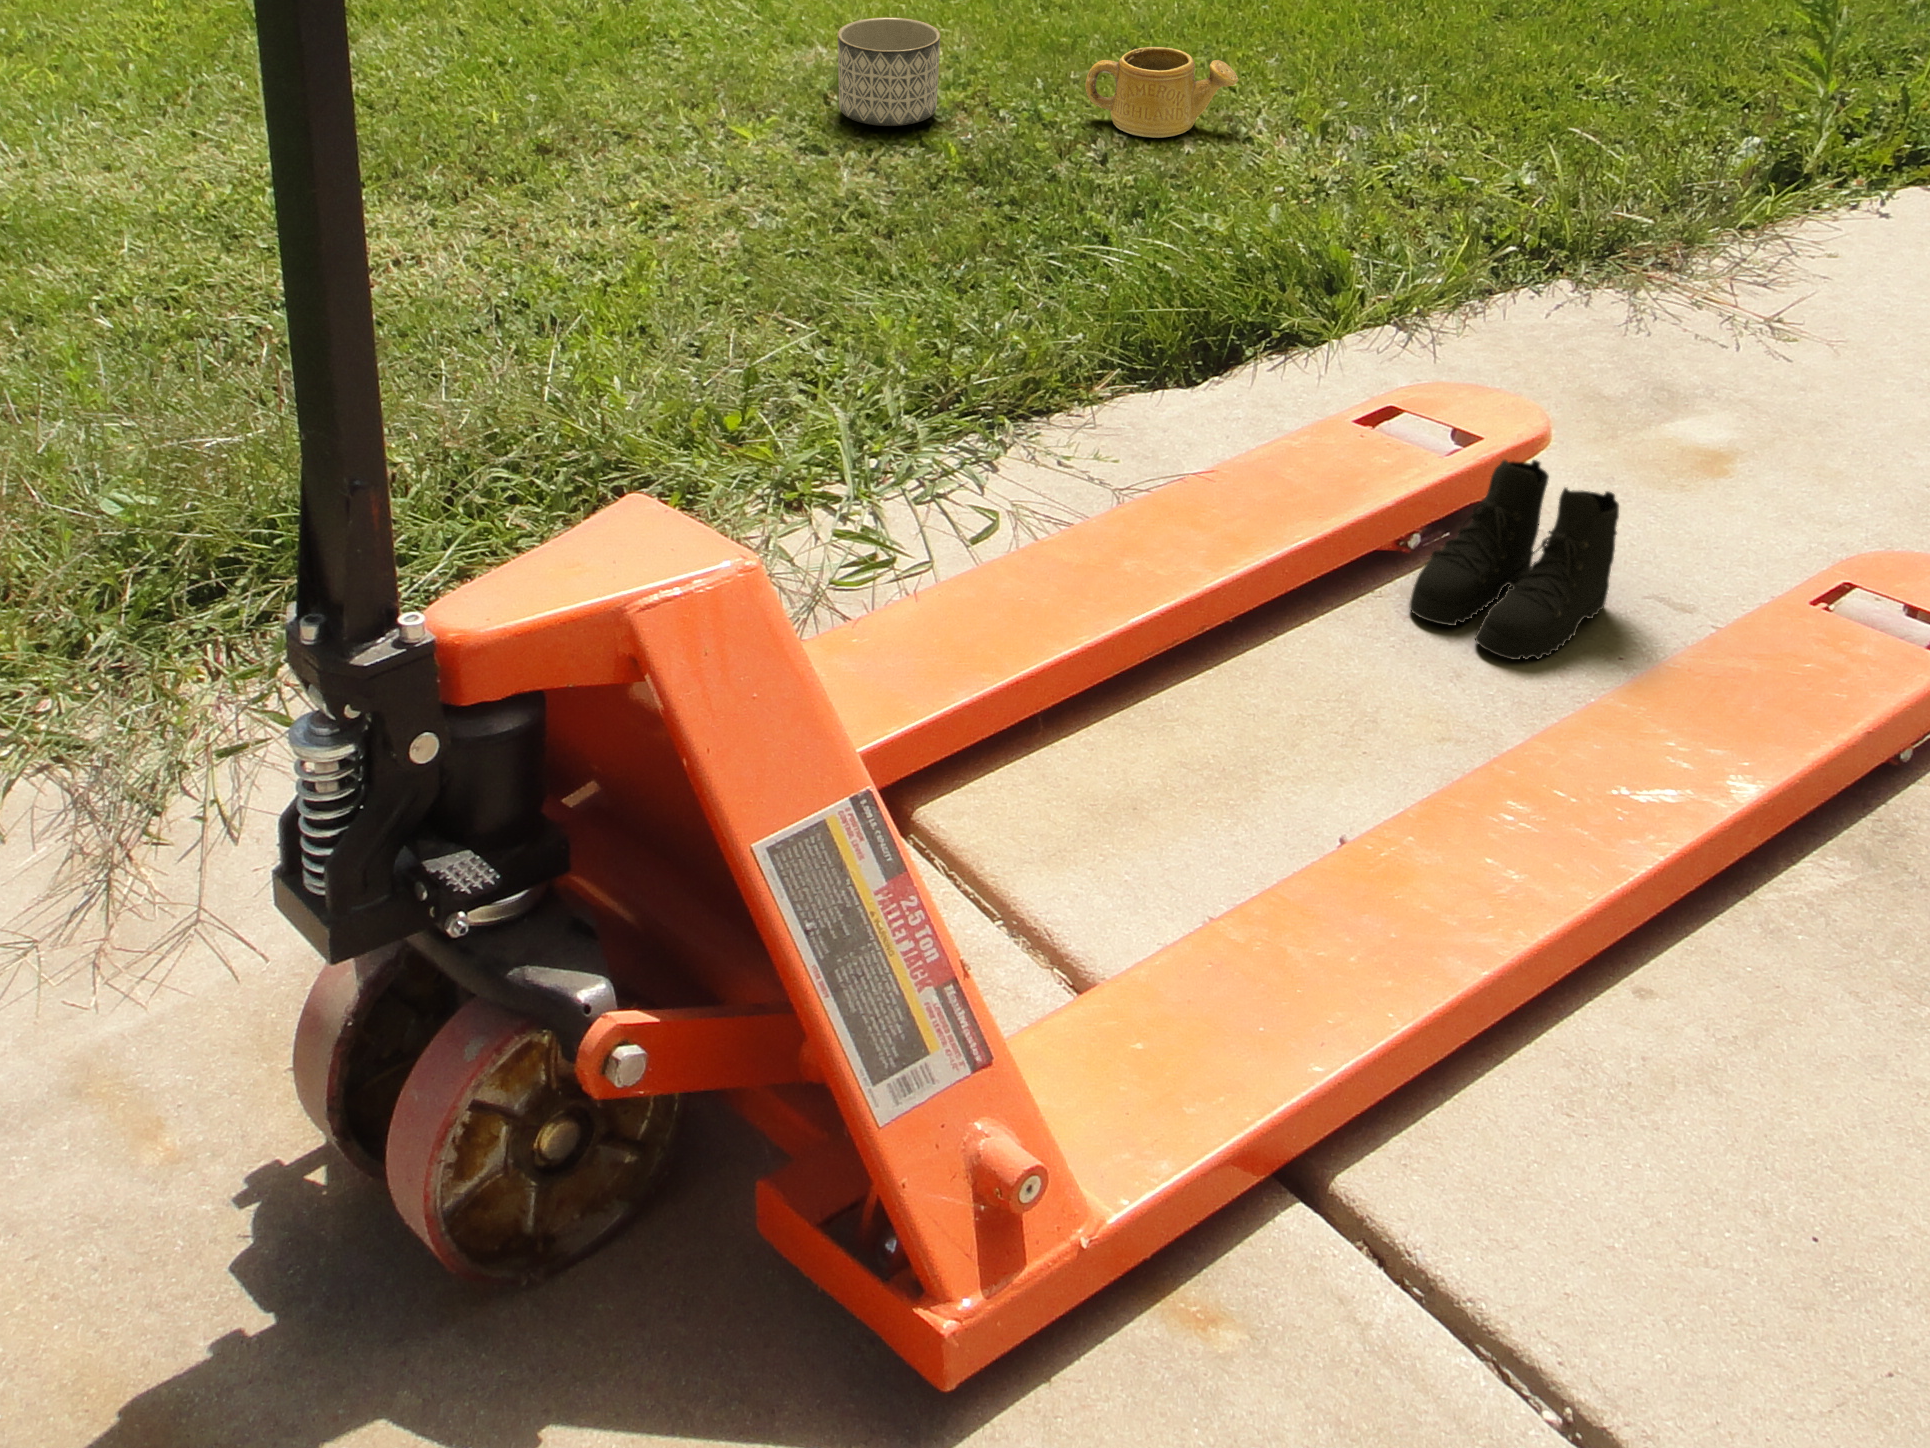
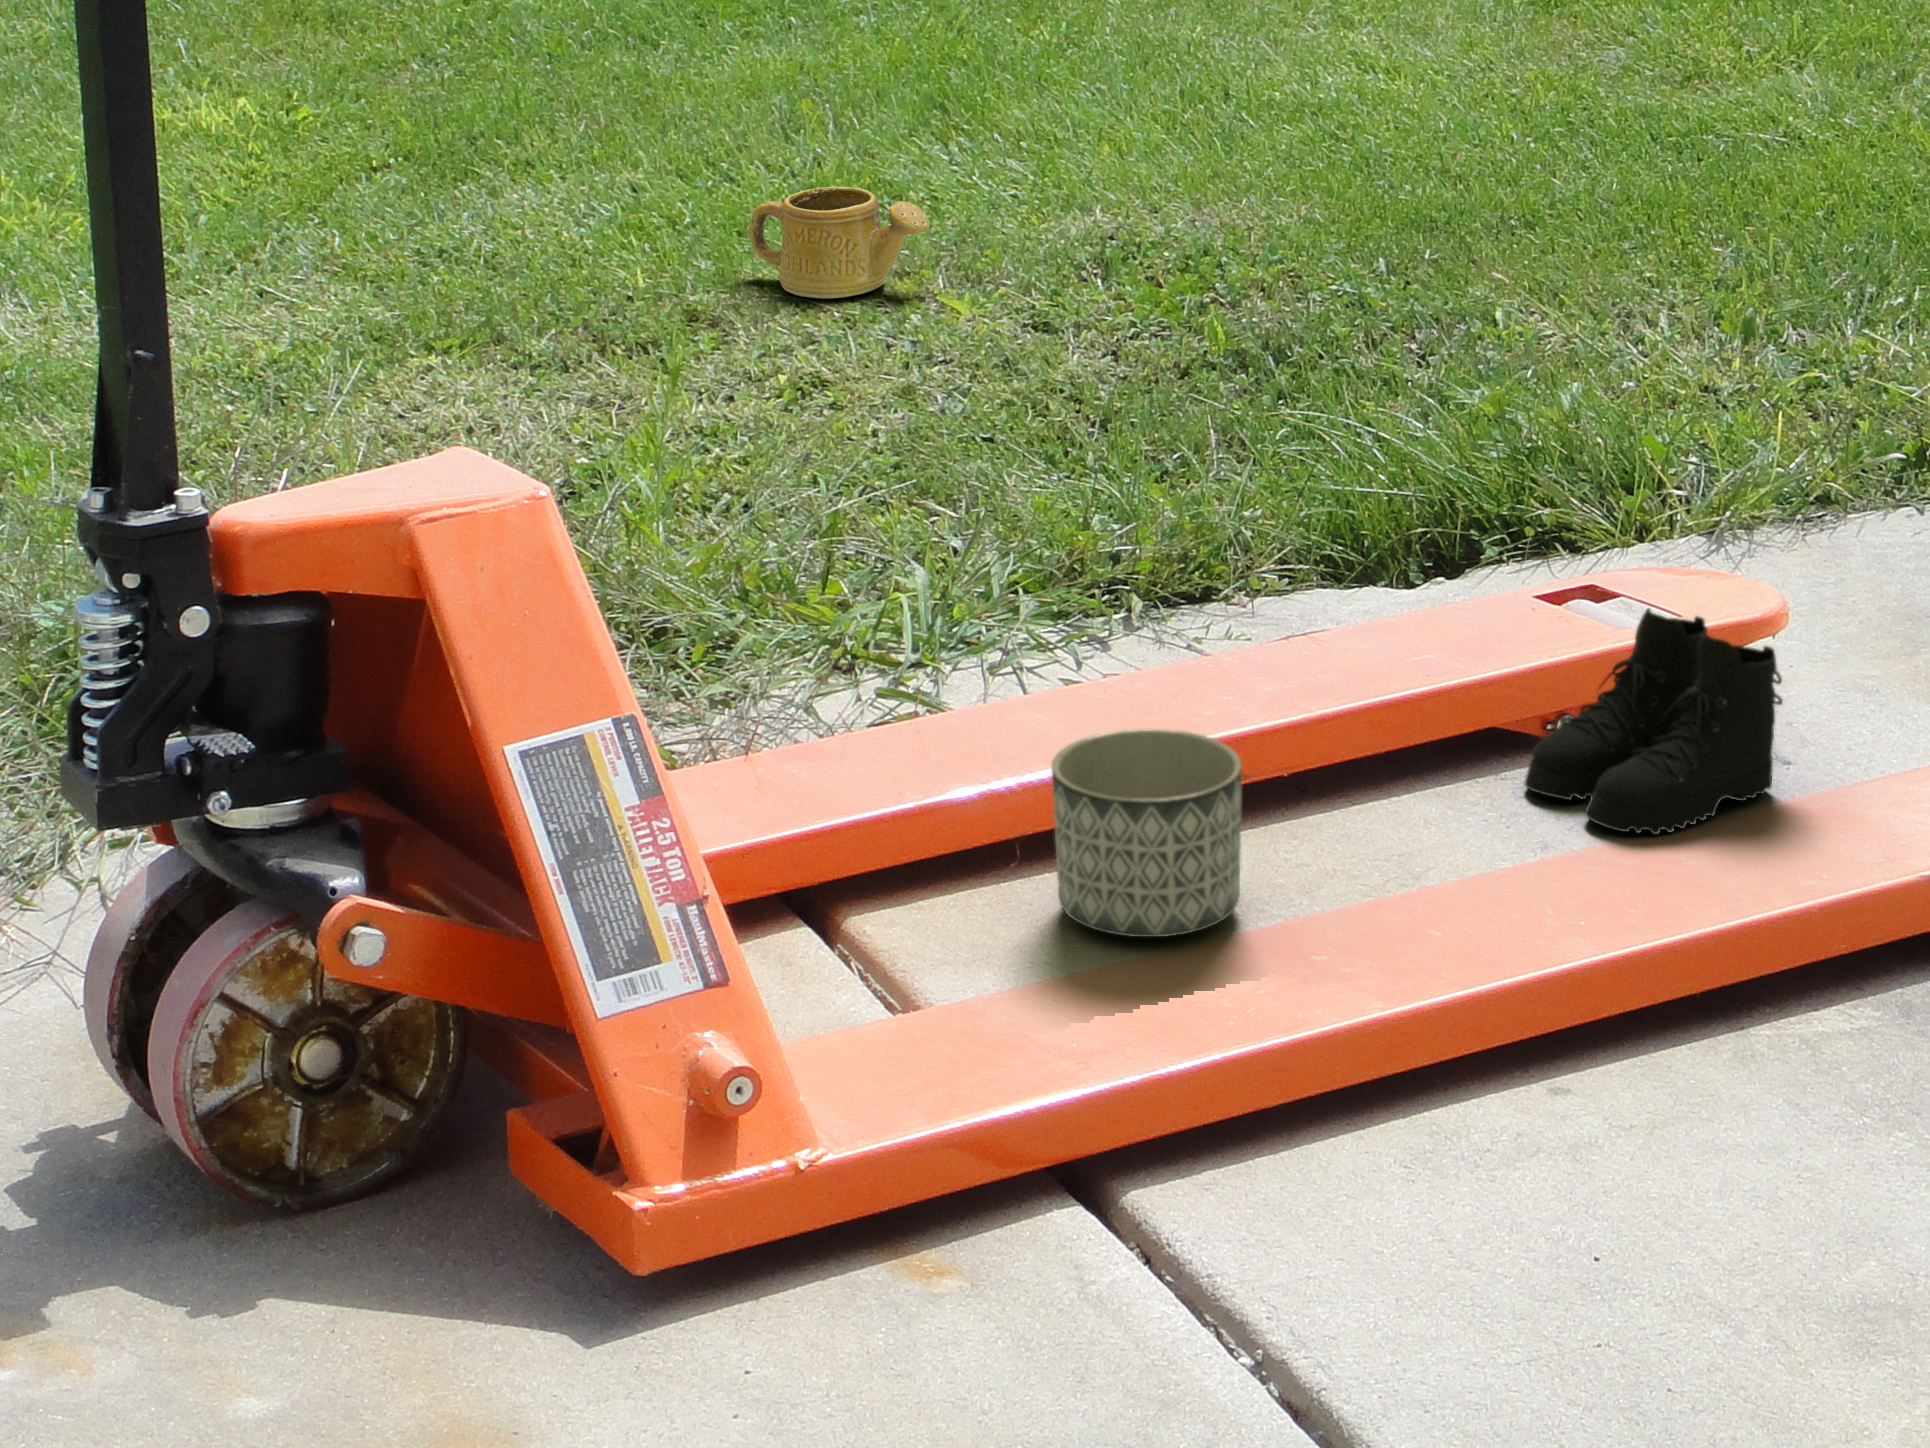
planter: present [838,18,940,126] -> present [1052,729,1242,937]
watering can: present [1085,47,1238,138] -> present [748,187,930,299]

